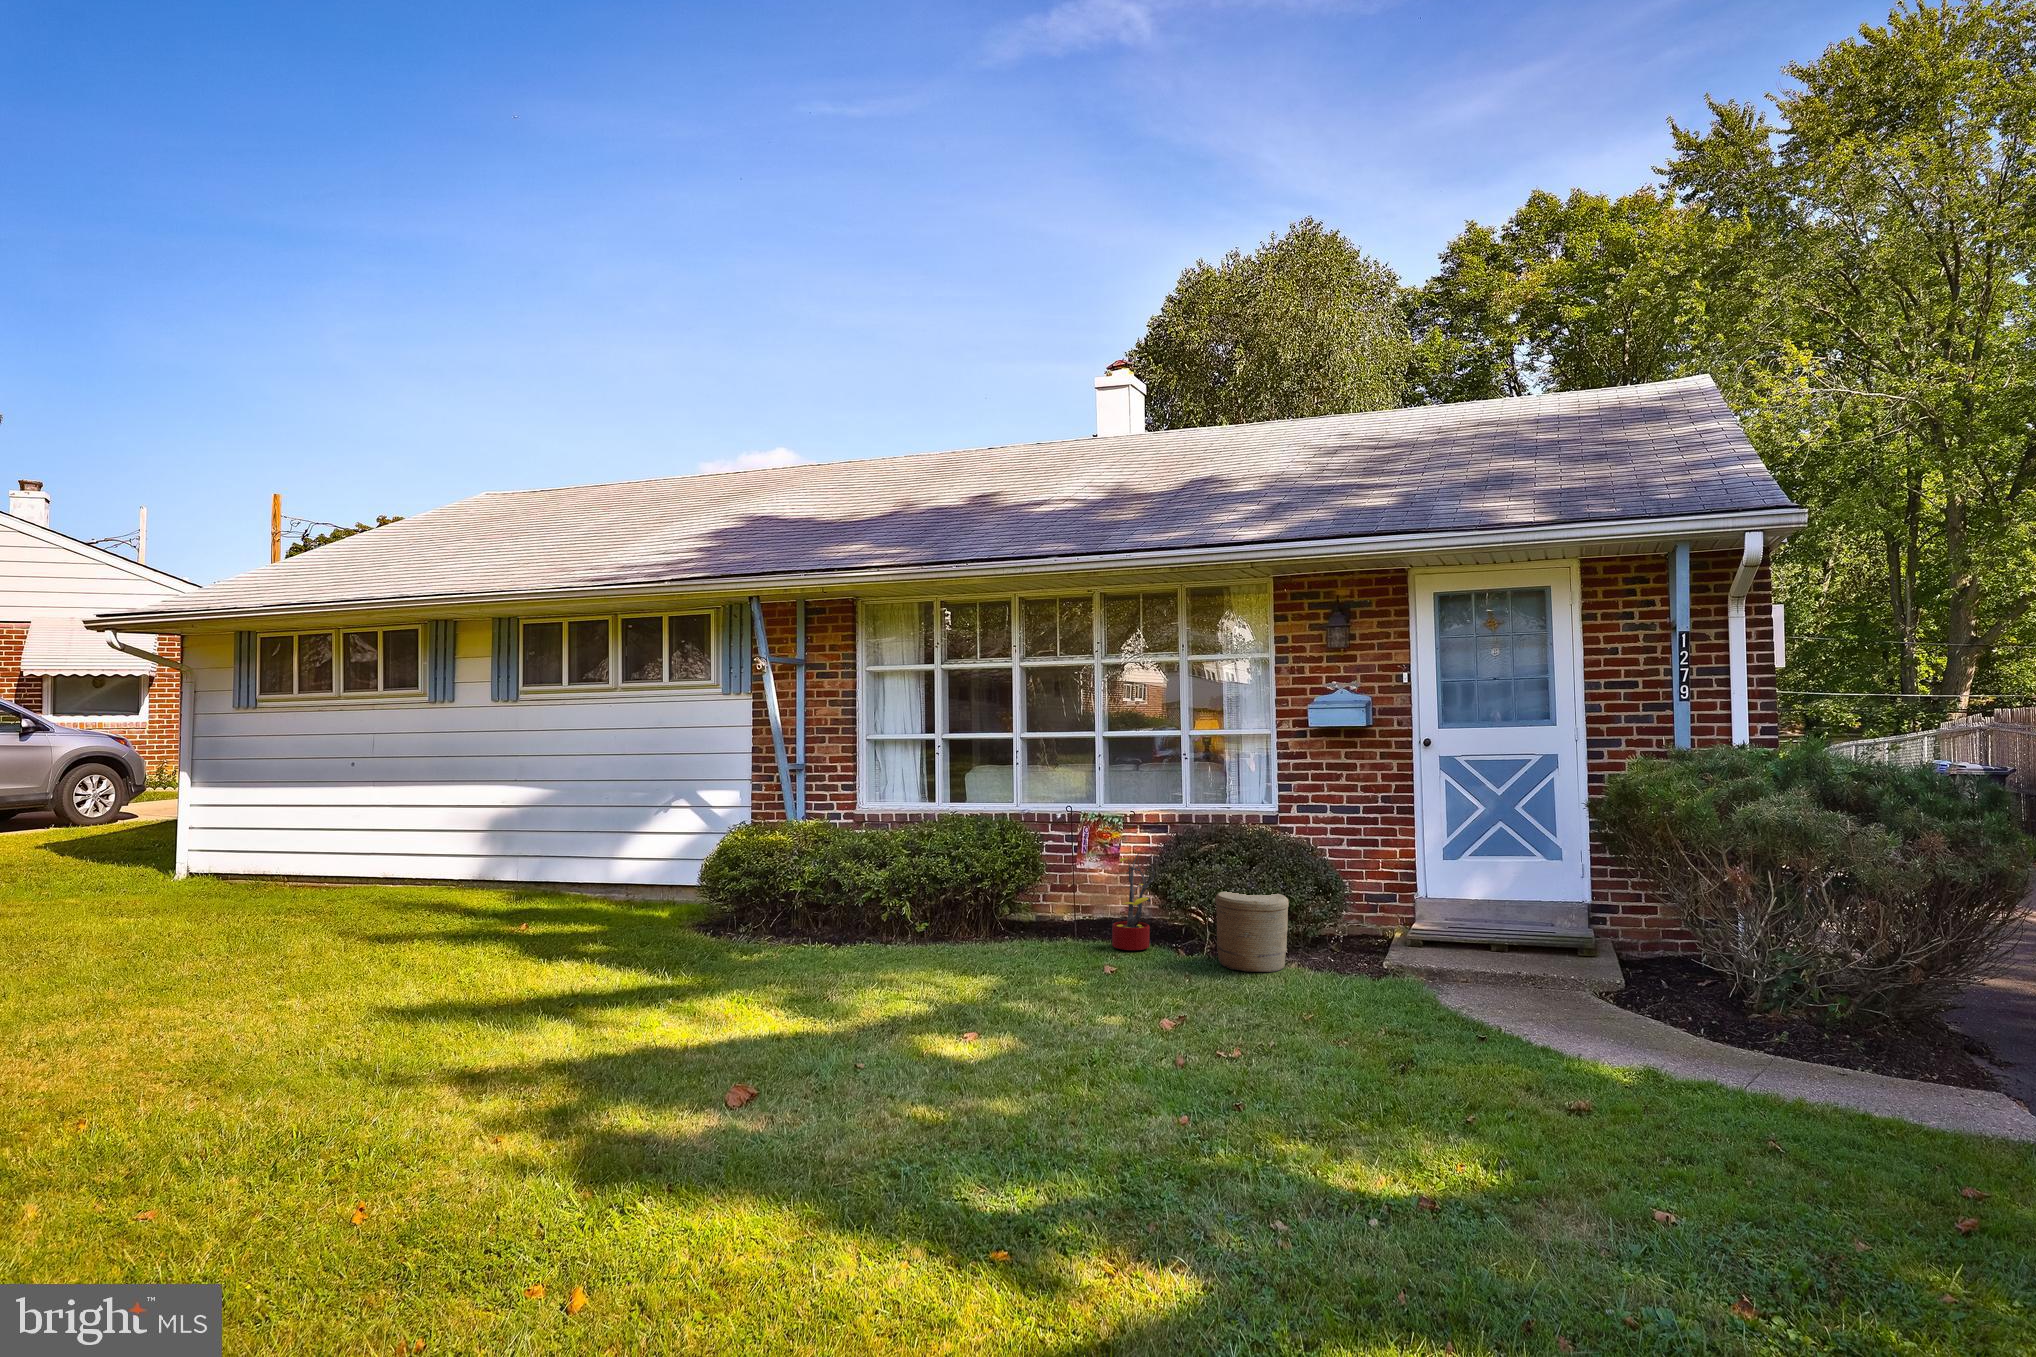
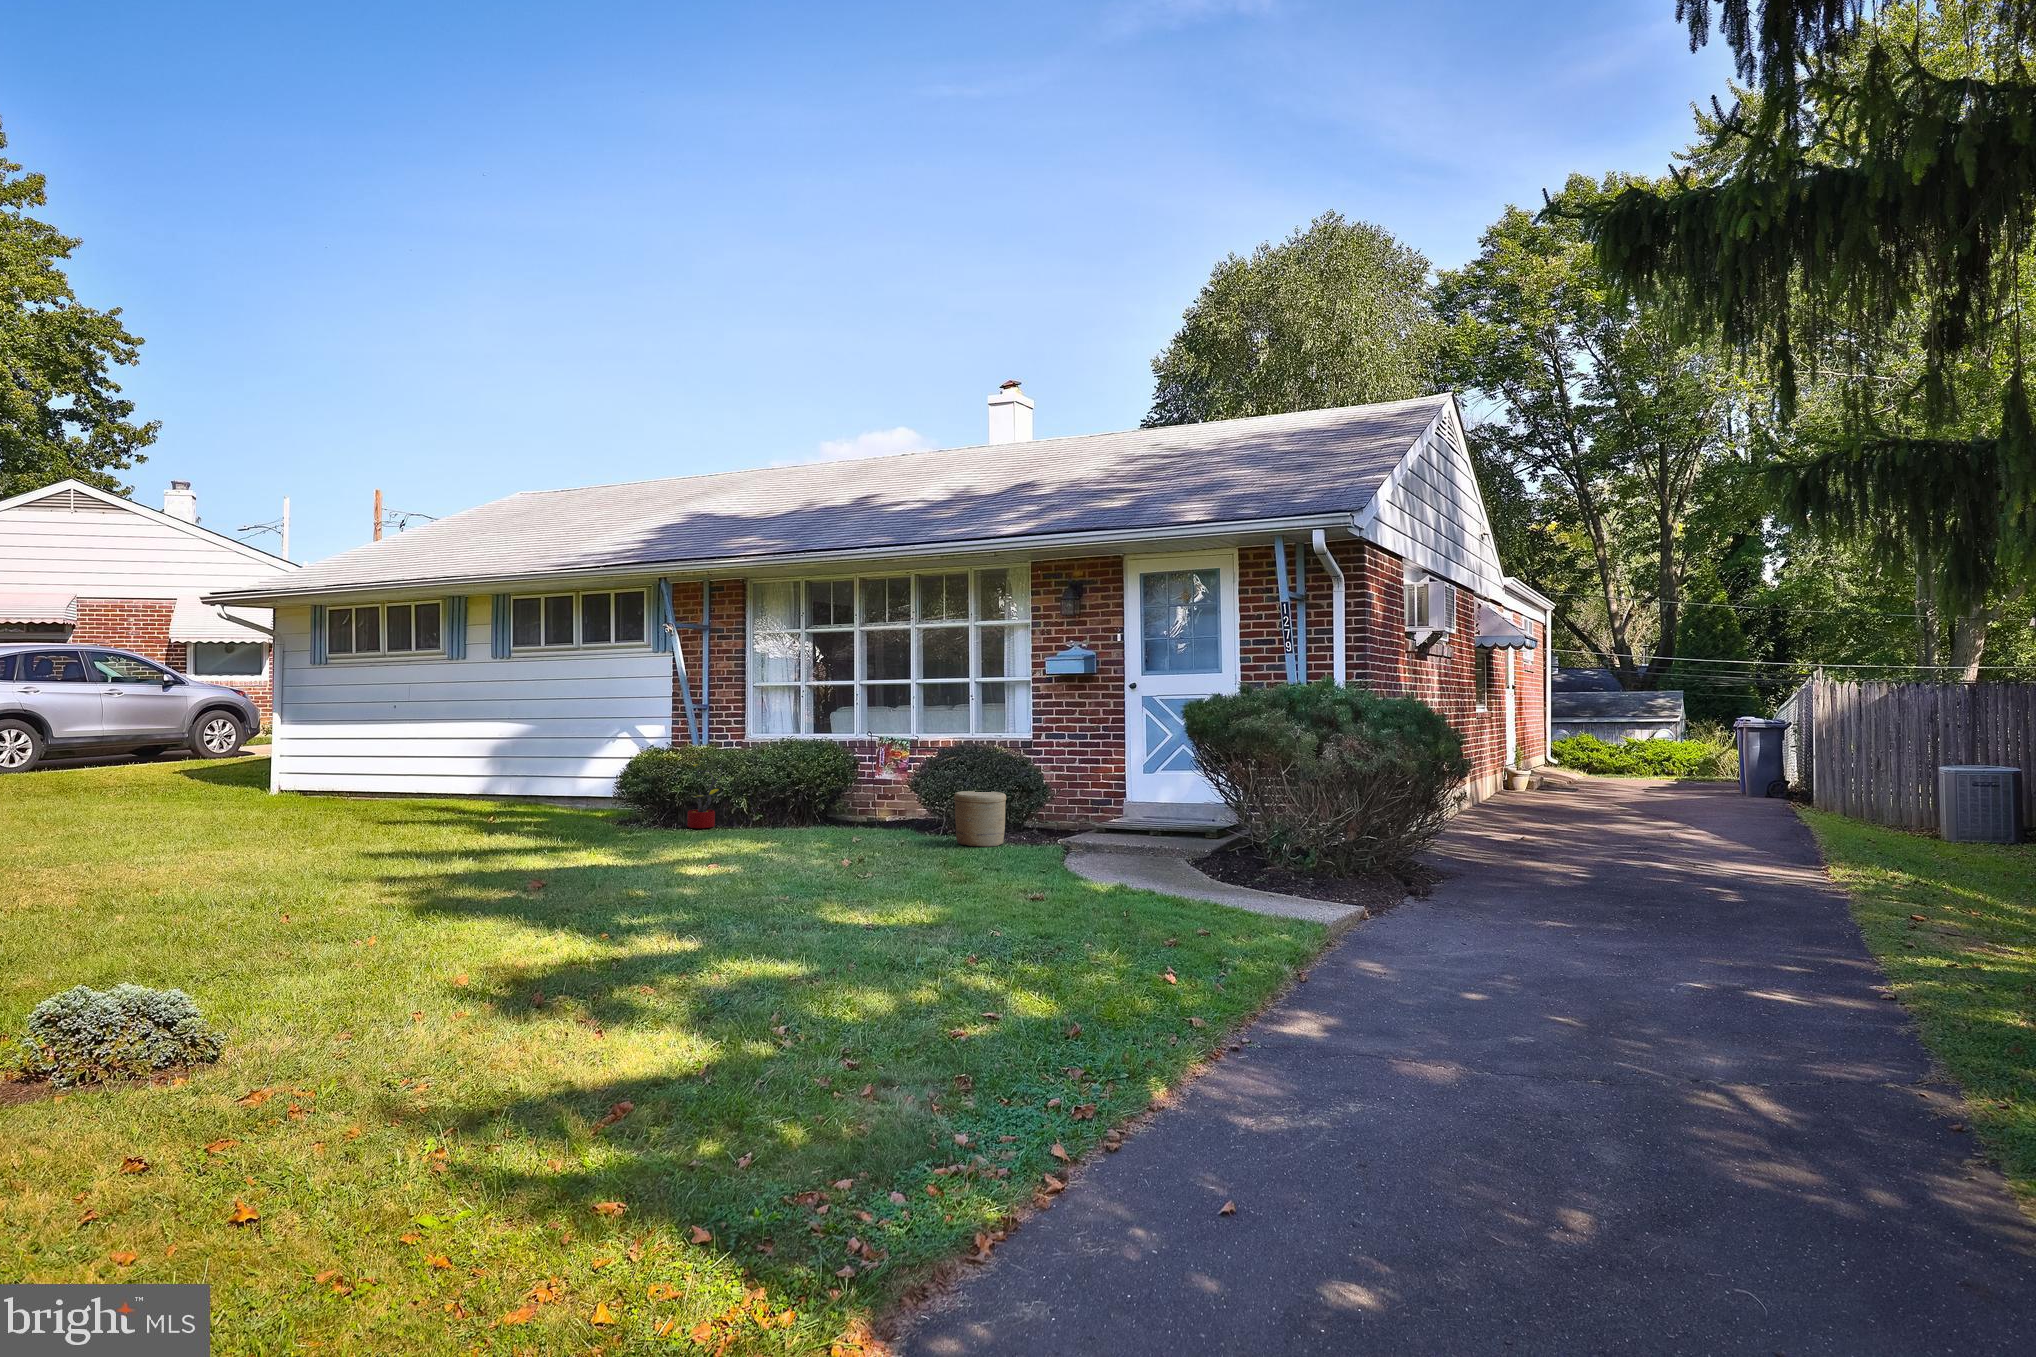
decorative plant: present [1112,853,1155,950] -> present [687,764,723,828]

